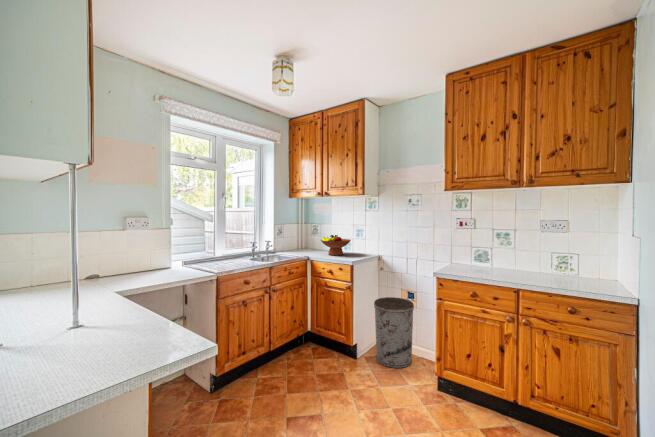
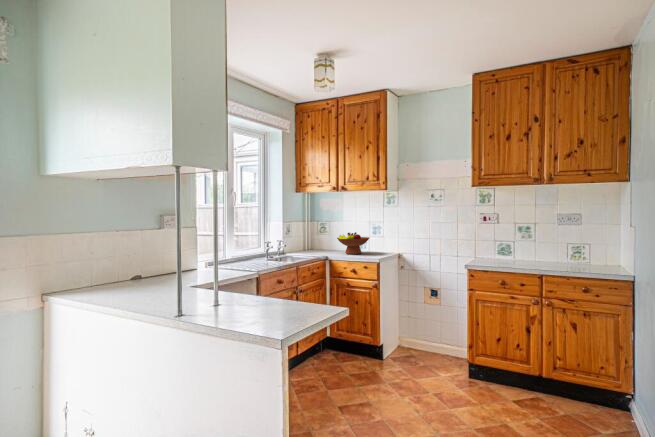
trash can: present [374,297,414,368] -> none [399,296,440,364]

